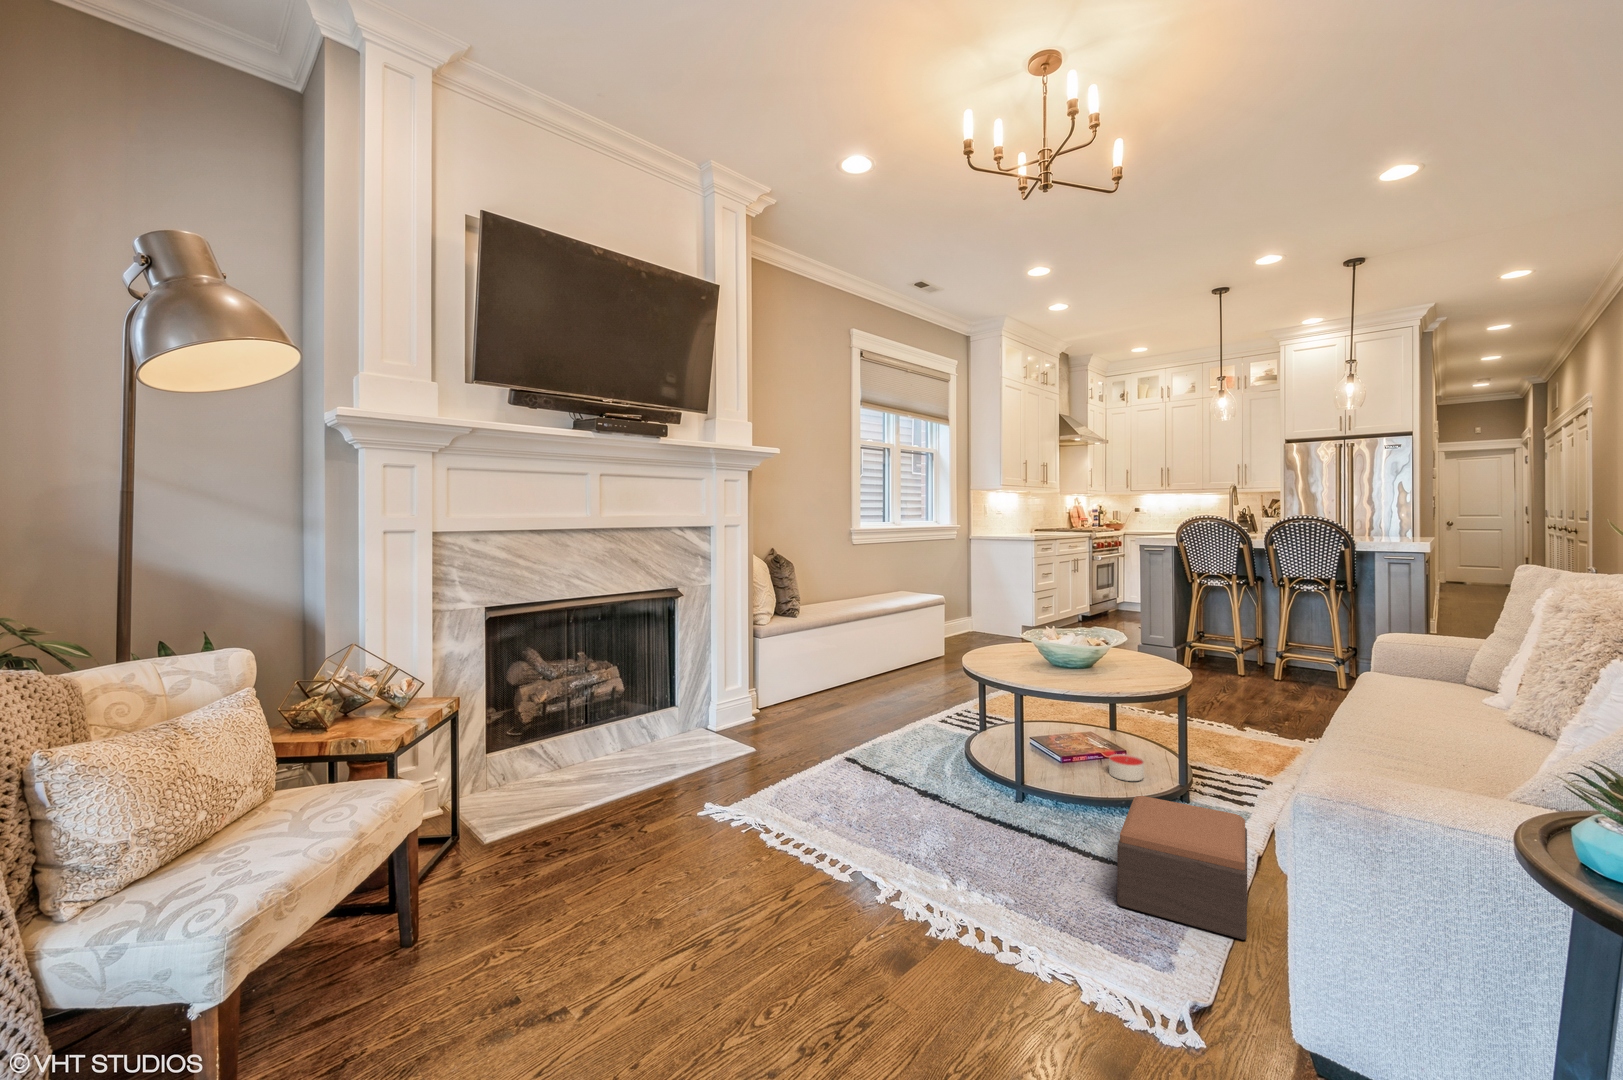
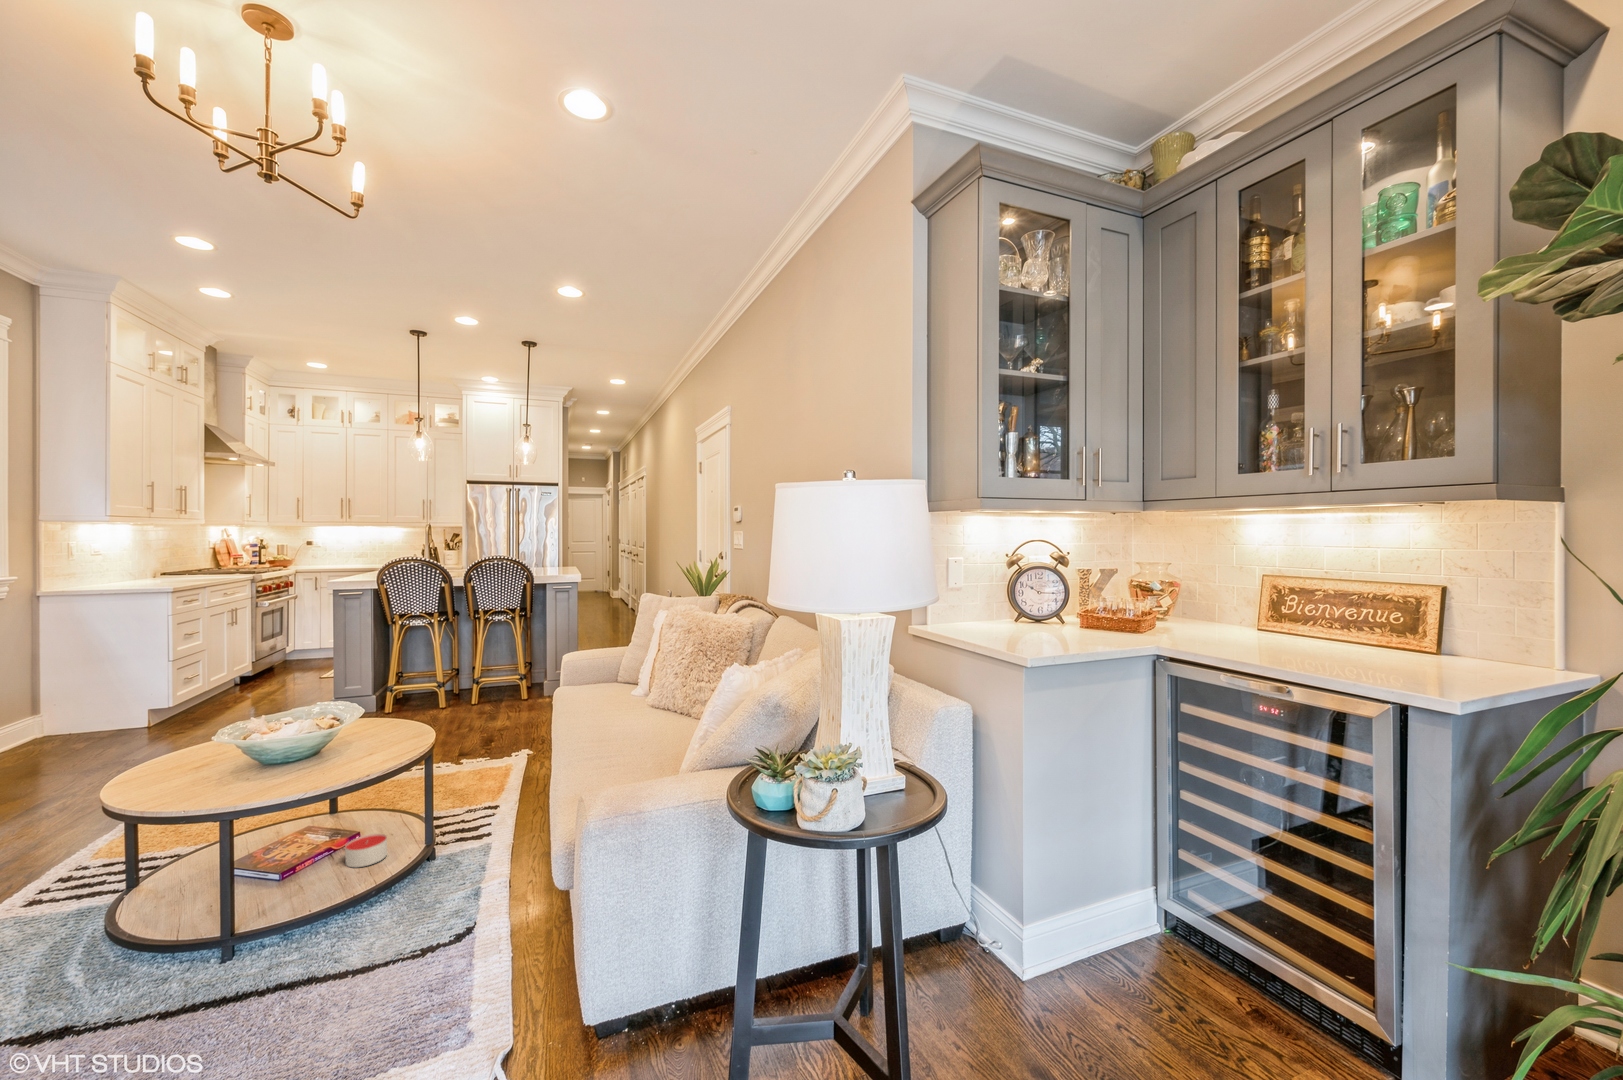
footstool: present [1117,796,1247,940] -> none [394,855,523,1013]

